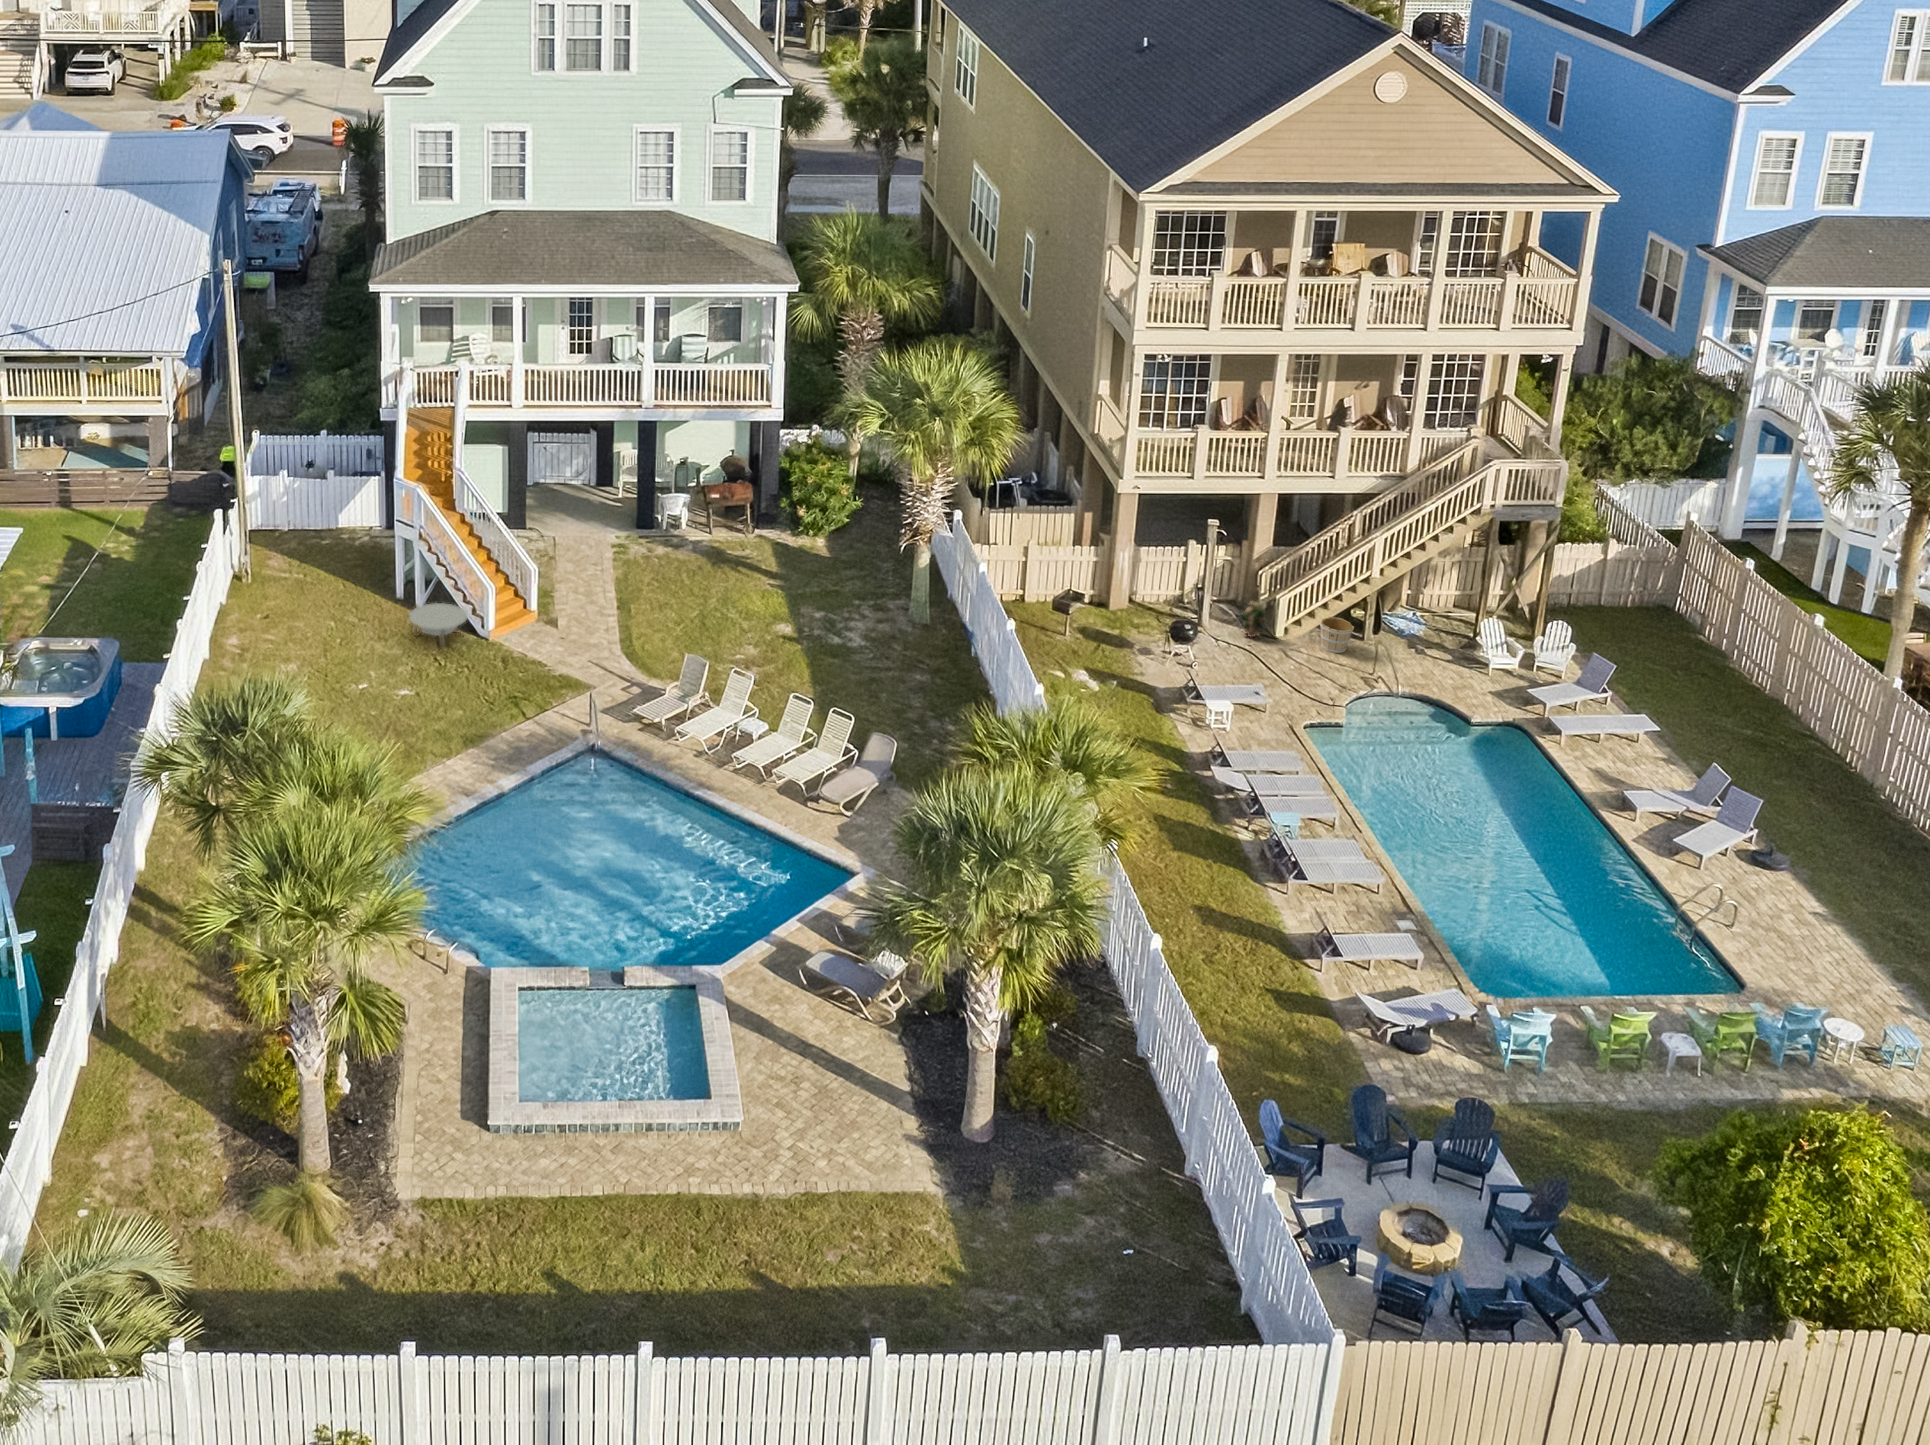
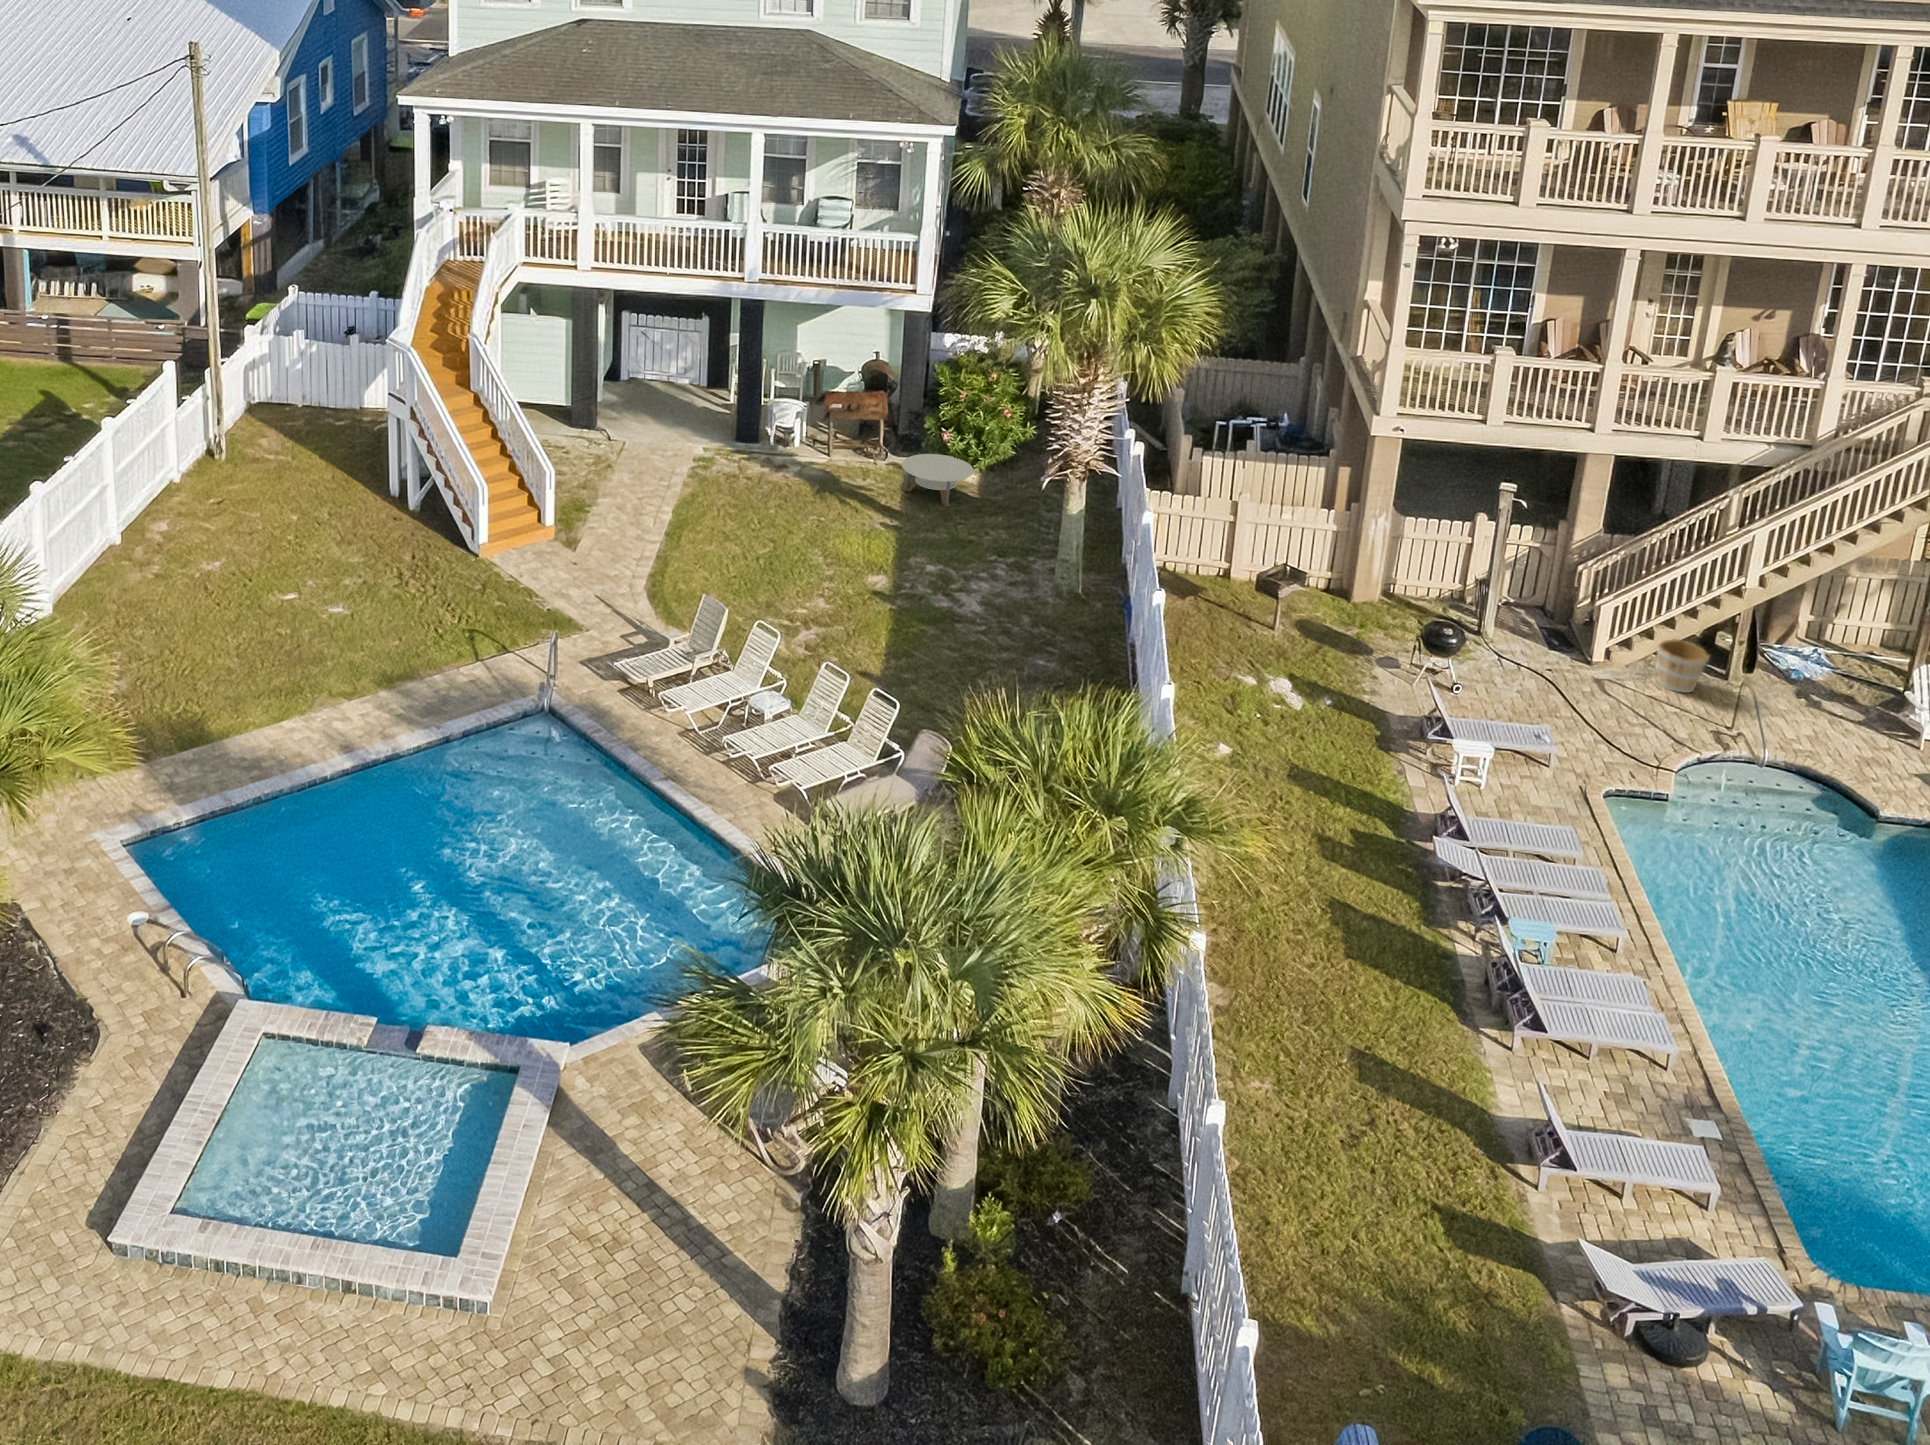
decorative plant: present [1243,600,1266,637] -> none [1533,603,1577,657]
round table: present [409,603,468,649] -> present [902,454,973,506]

